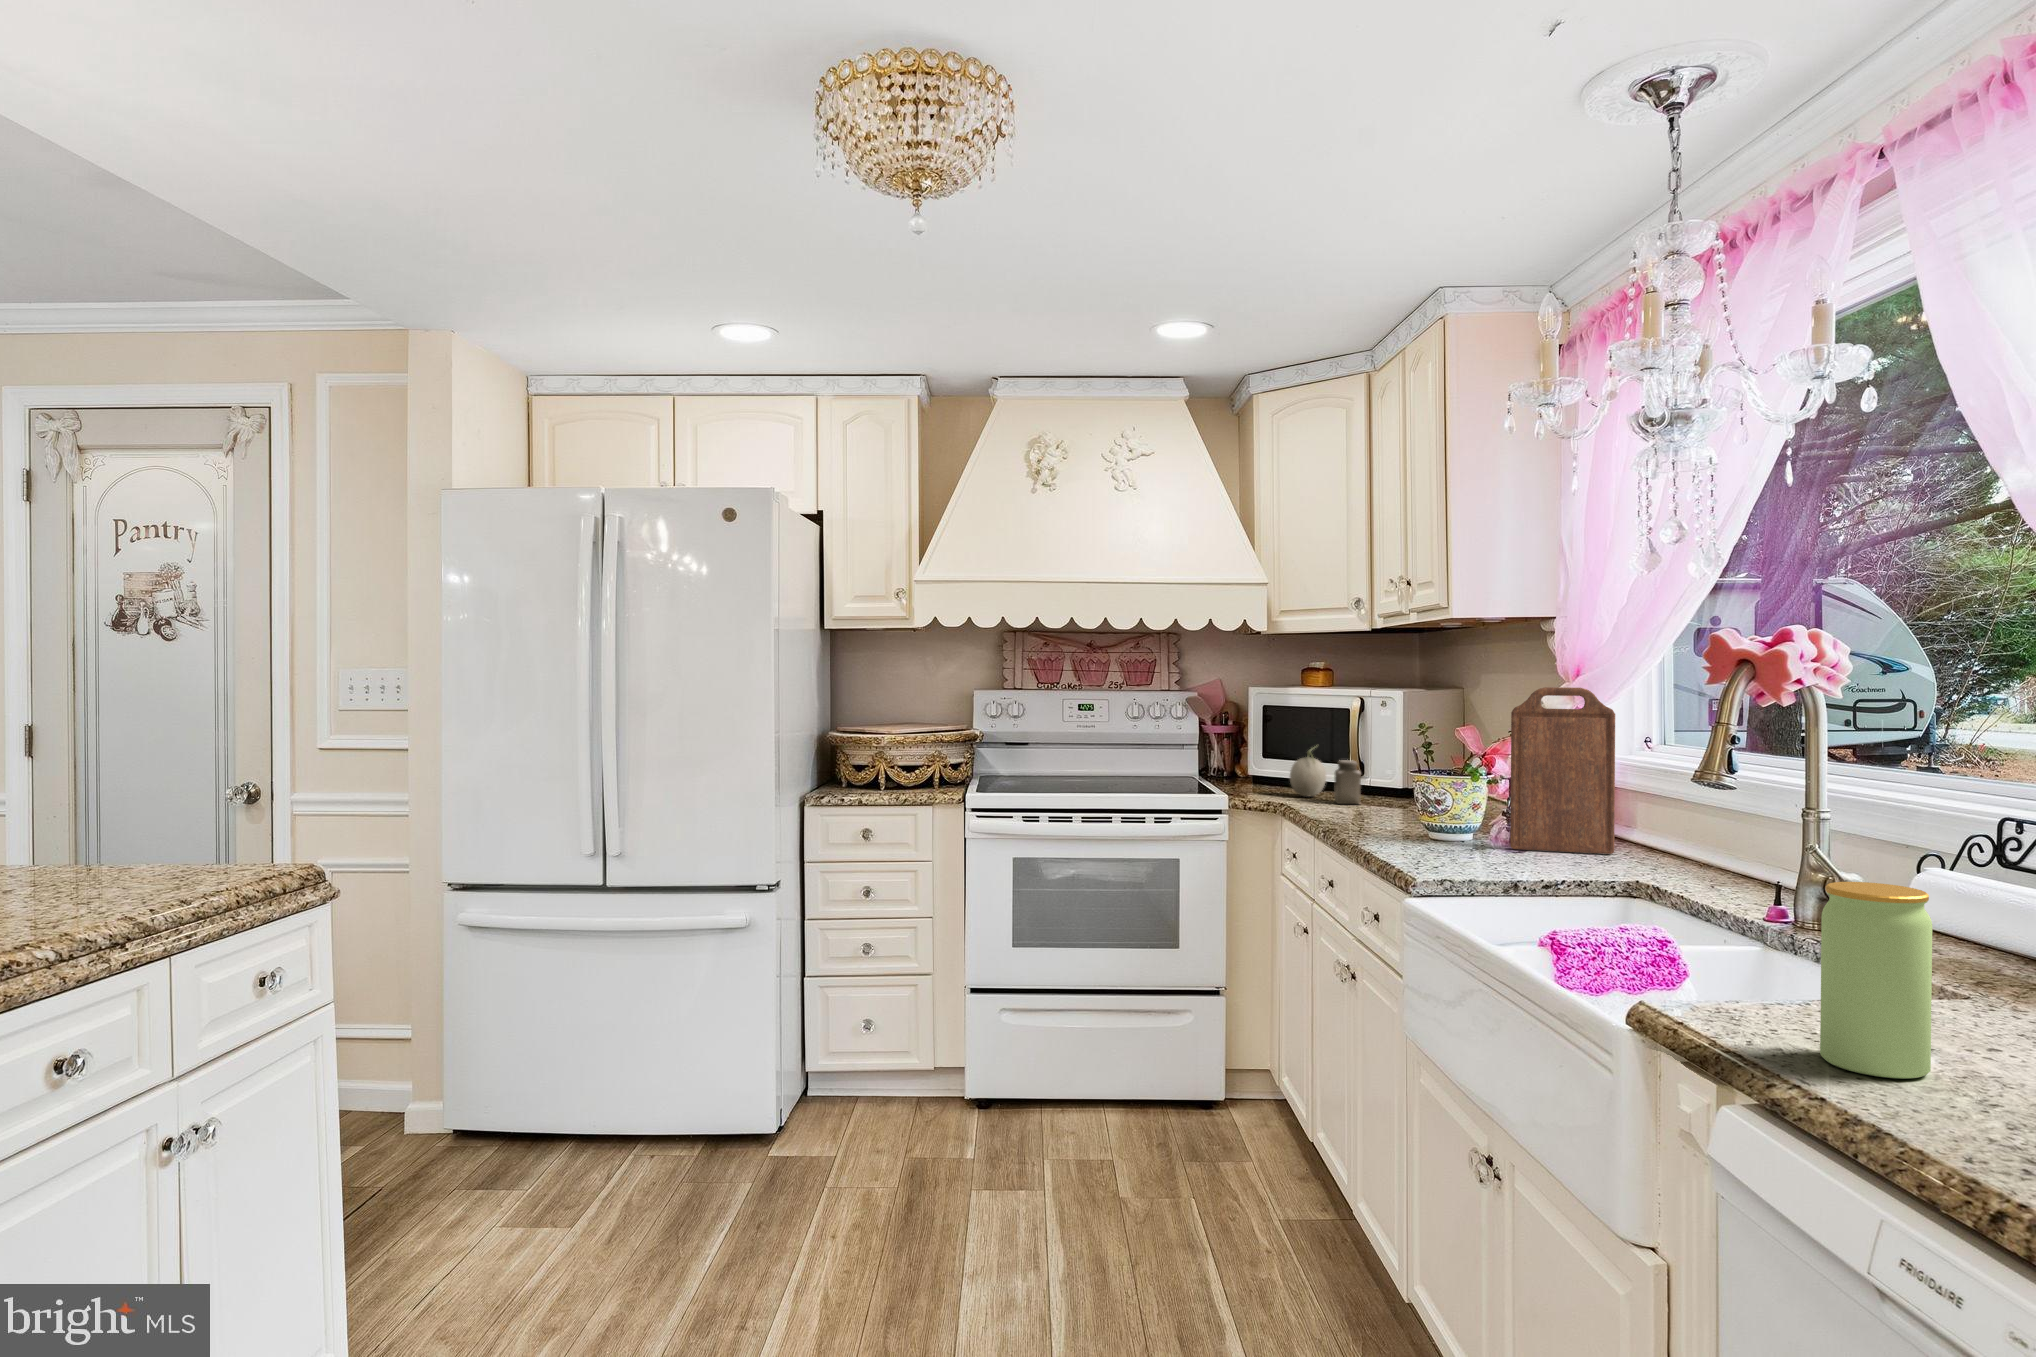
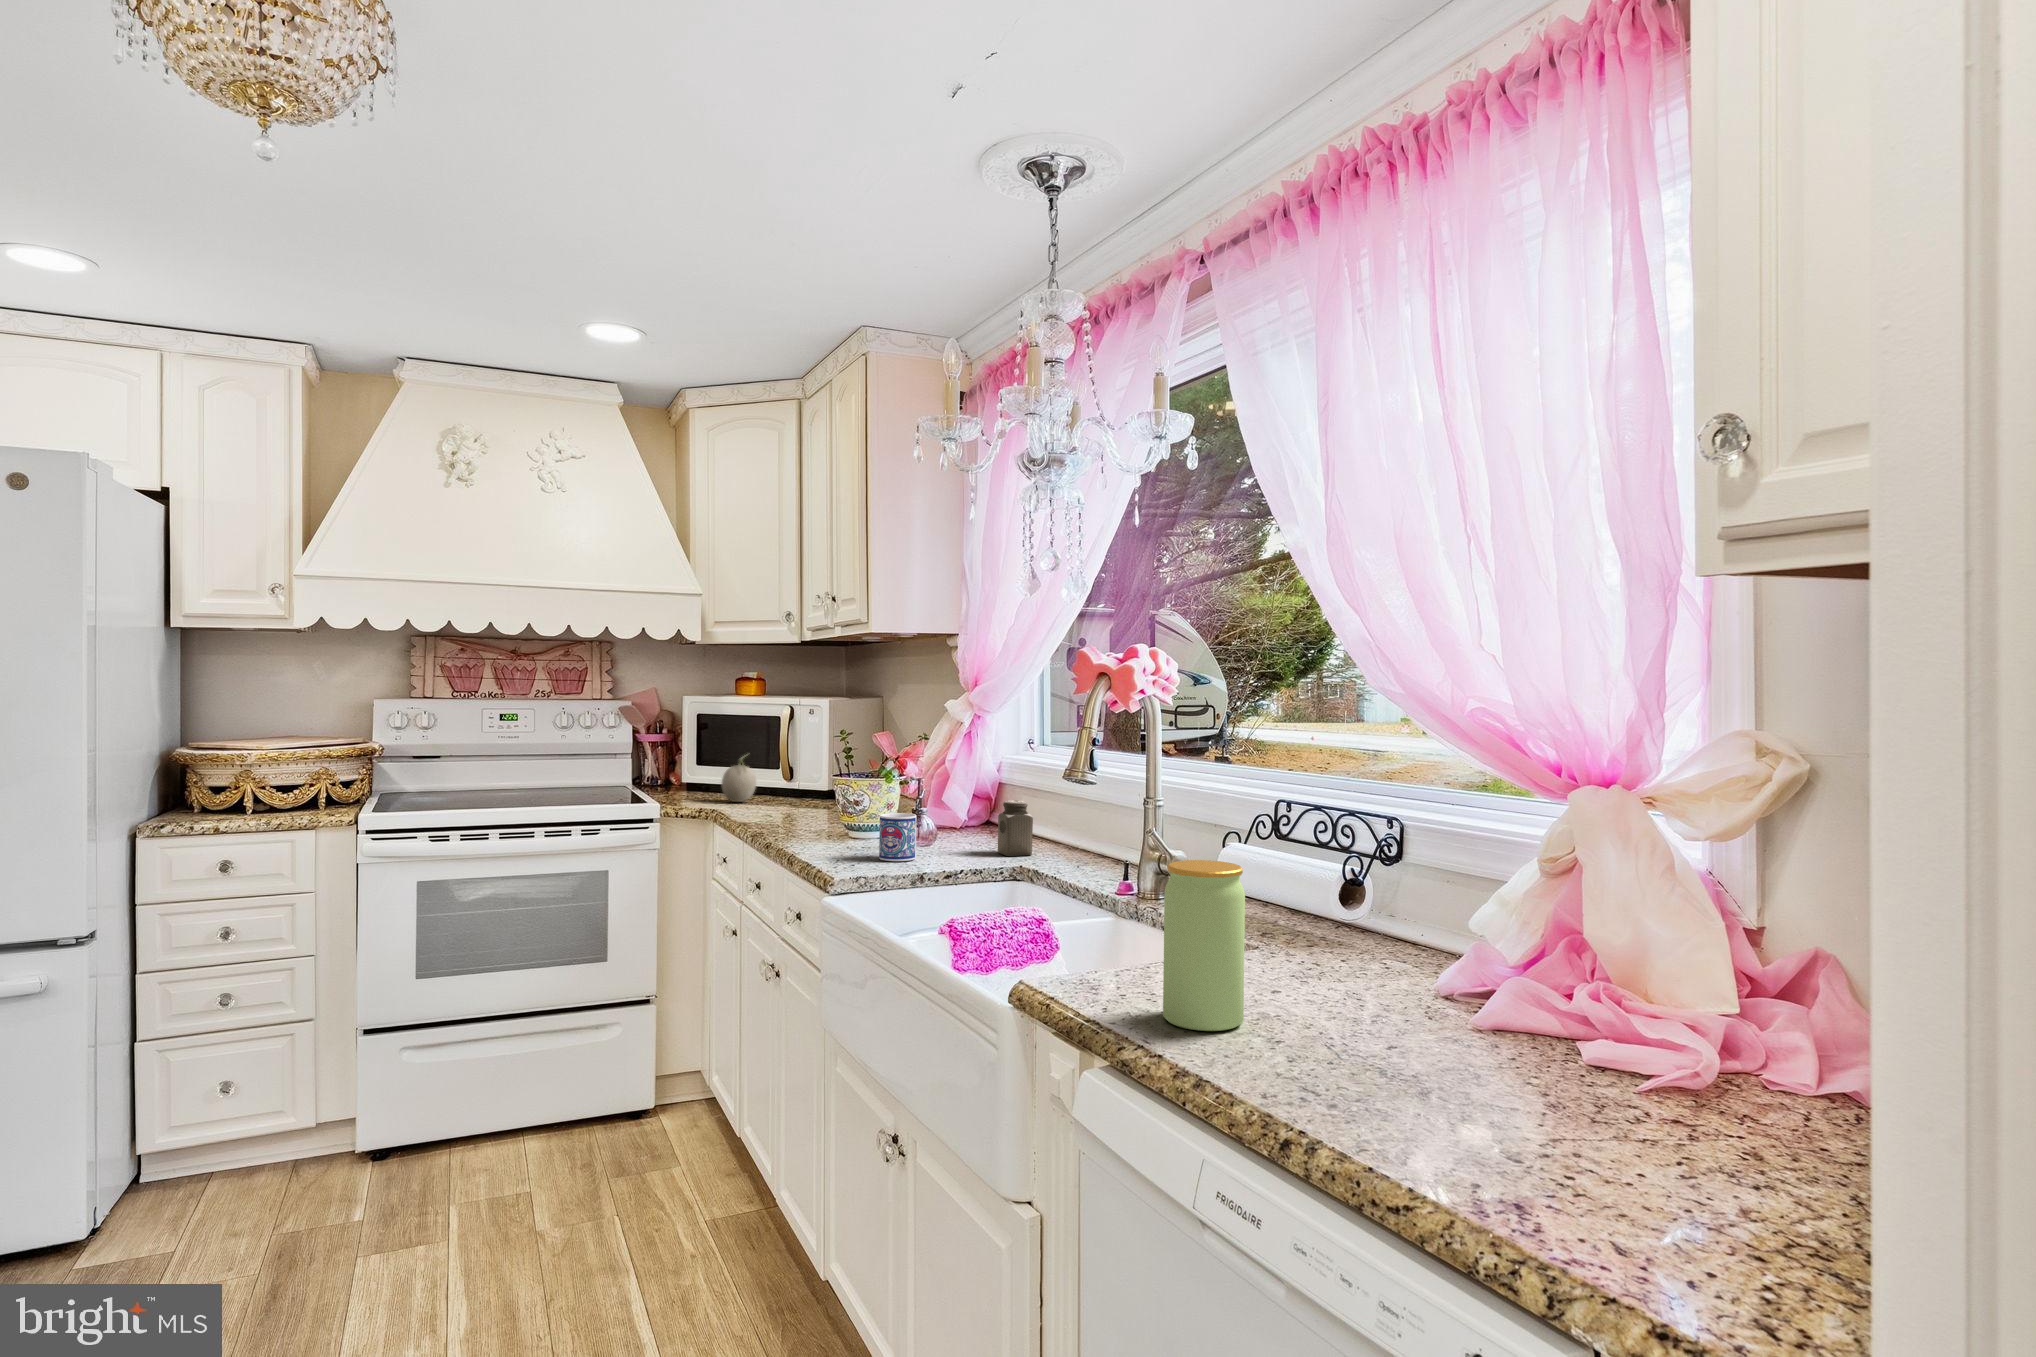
cutting board: present [1510,687,1615,854] -> none [915,698,1001,842]
salt shaker: present [1334,760,1361,804] -> present [998,800,1033,856]
mug: none [1470,815,1513,868] -> present [879,813,916,861]

